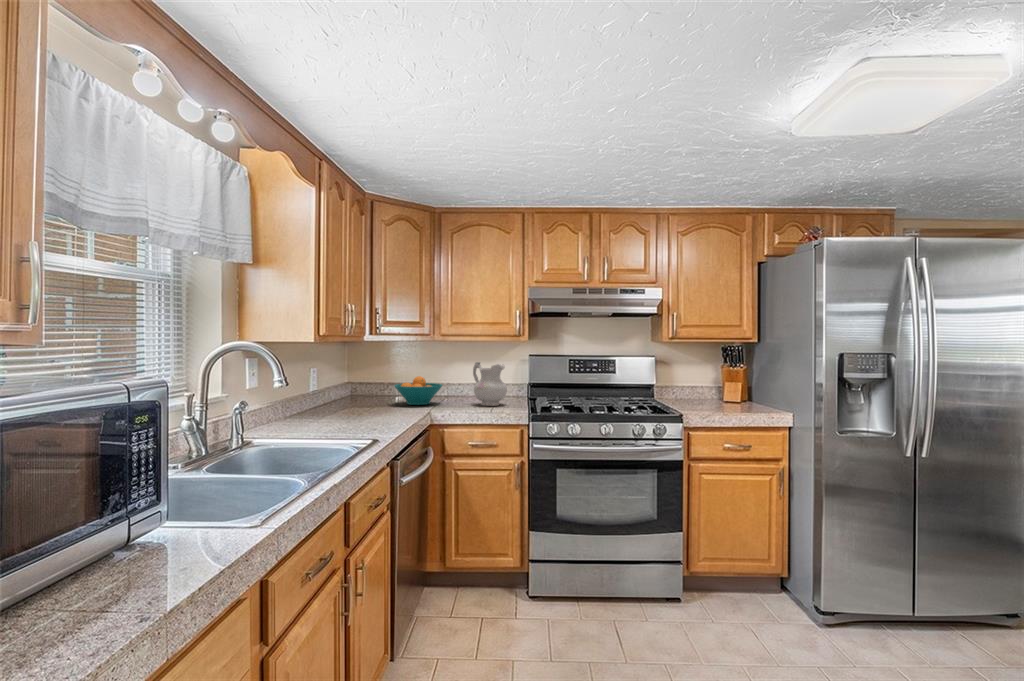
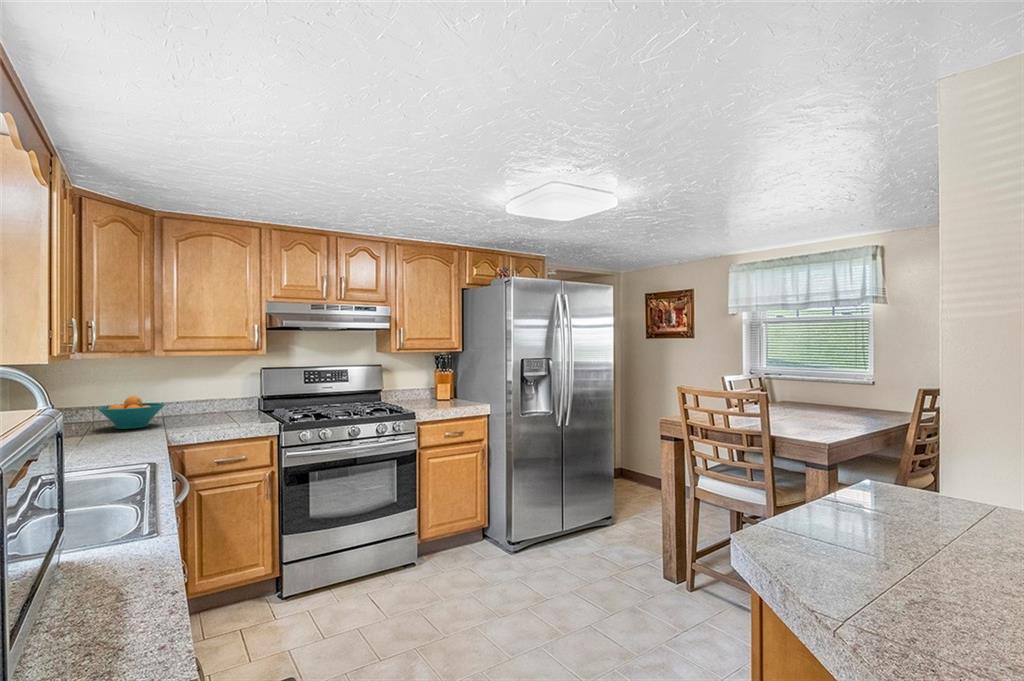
ceramic pitcher: present [473,362,507,406] -> none [201,377,243,422]

